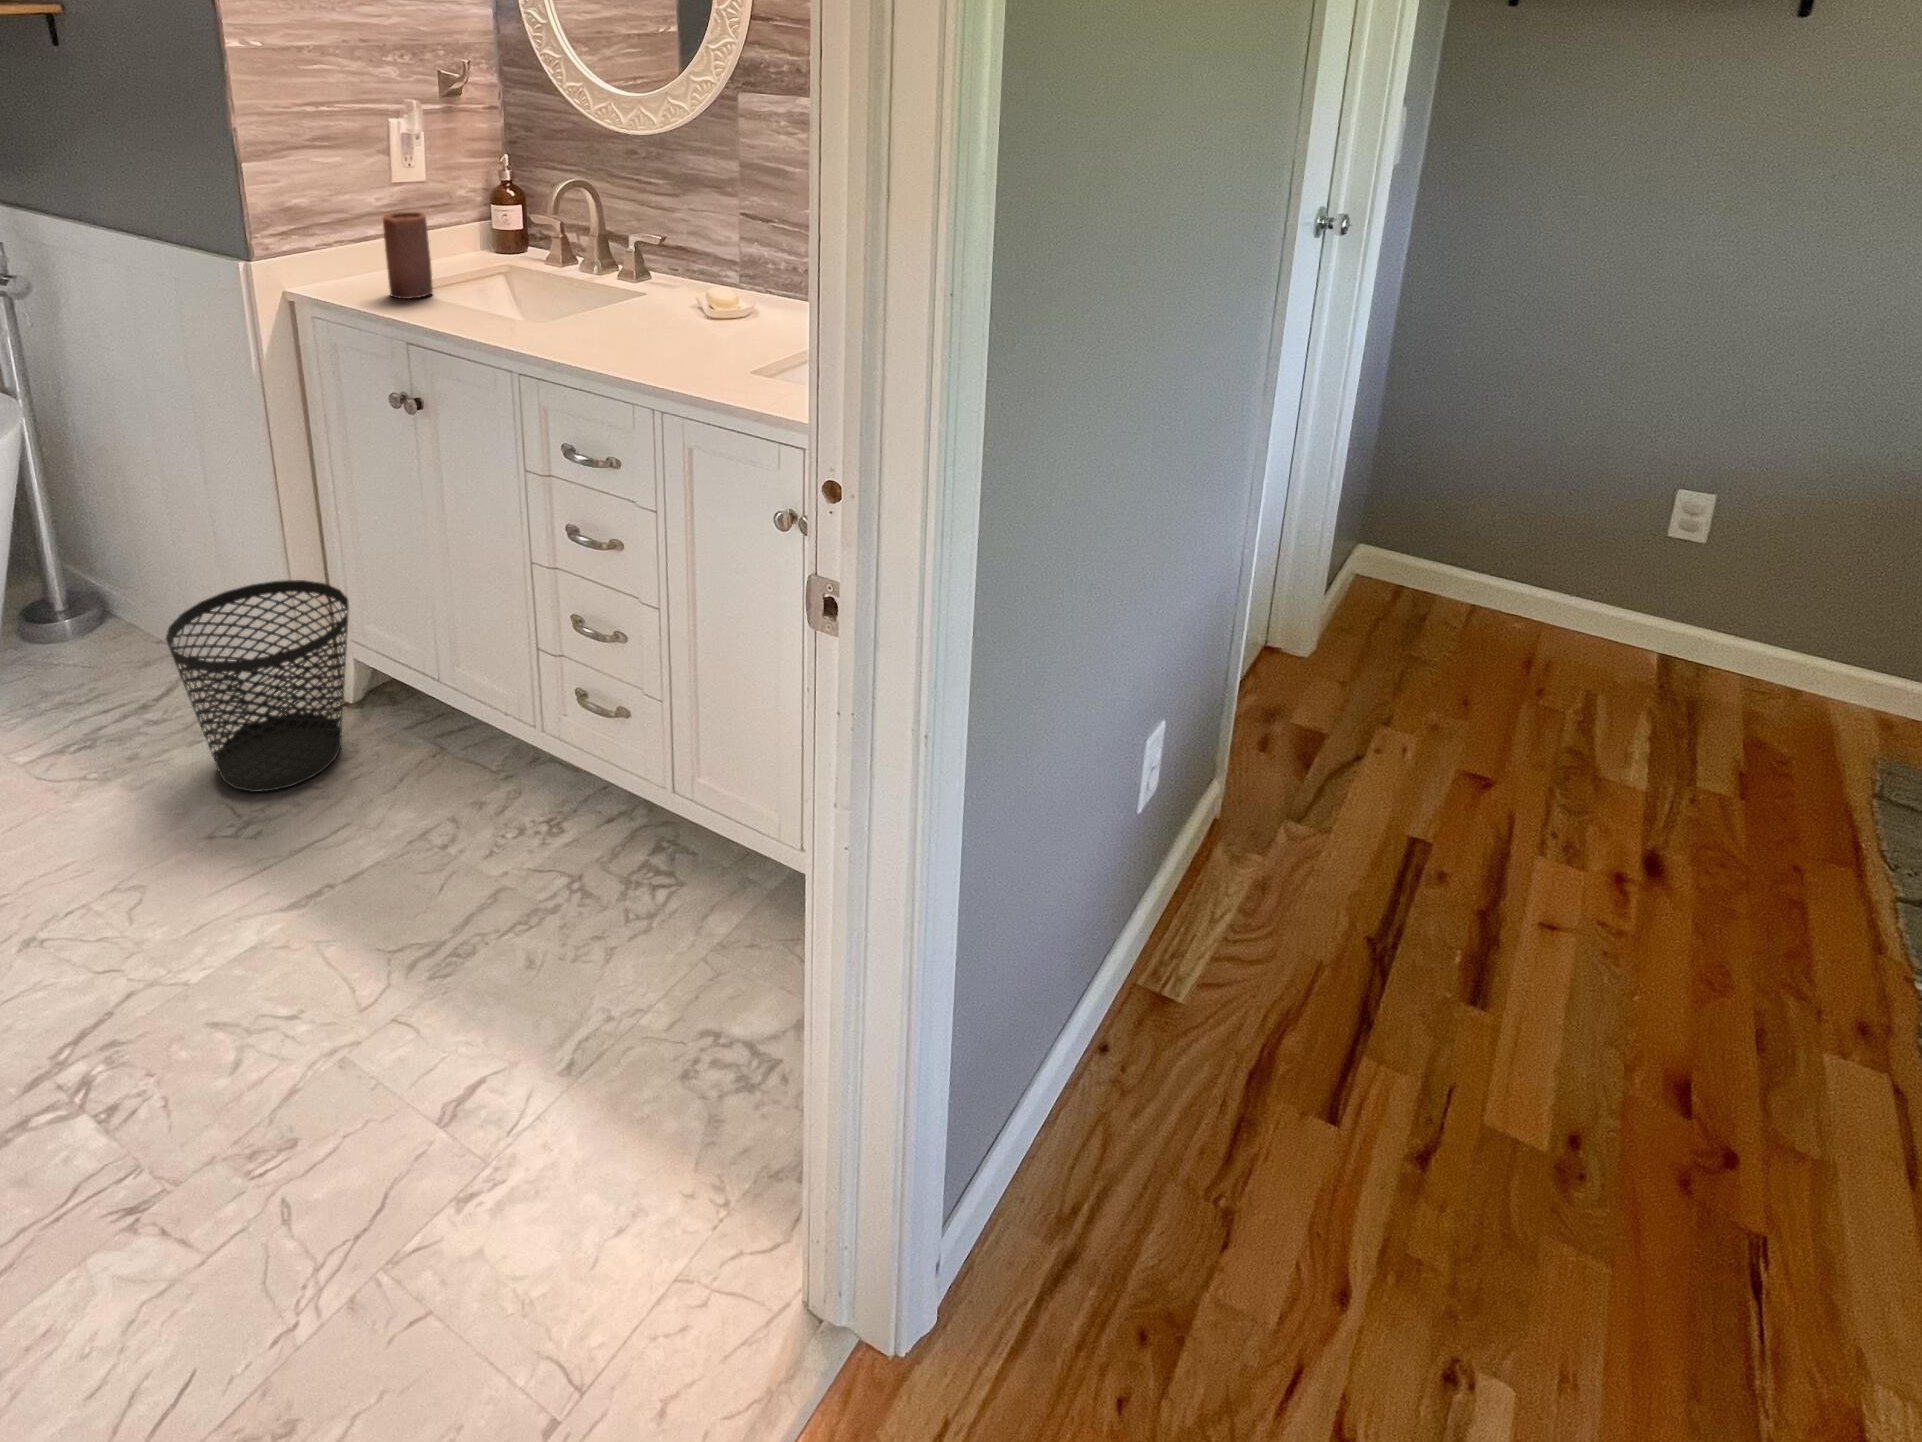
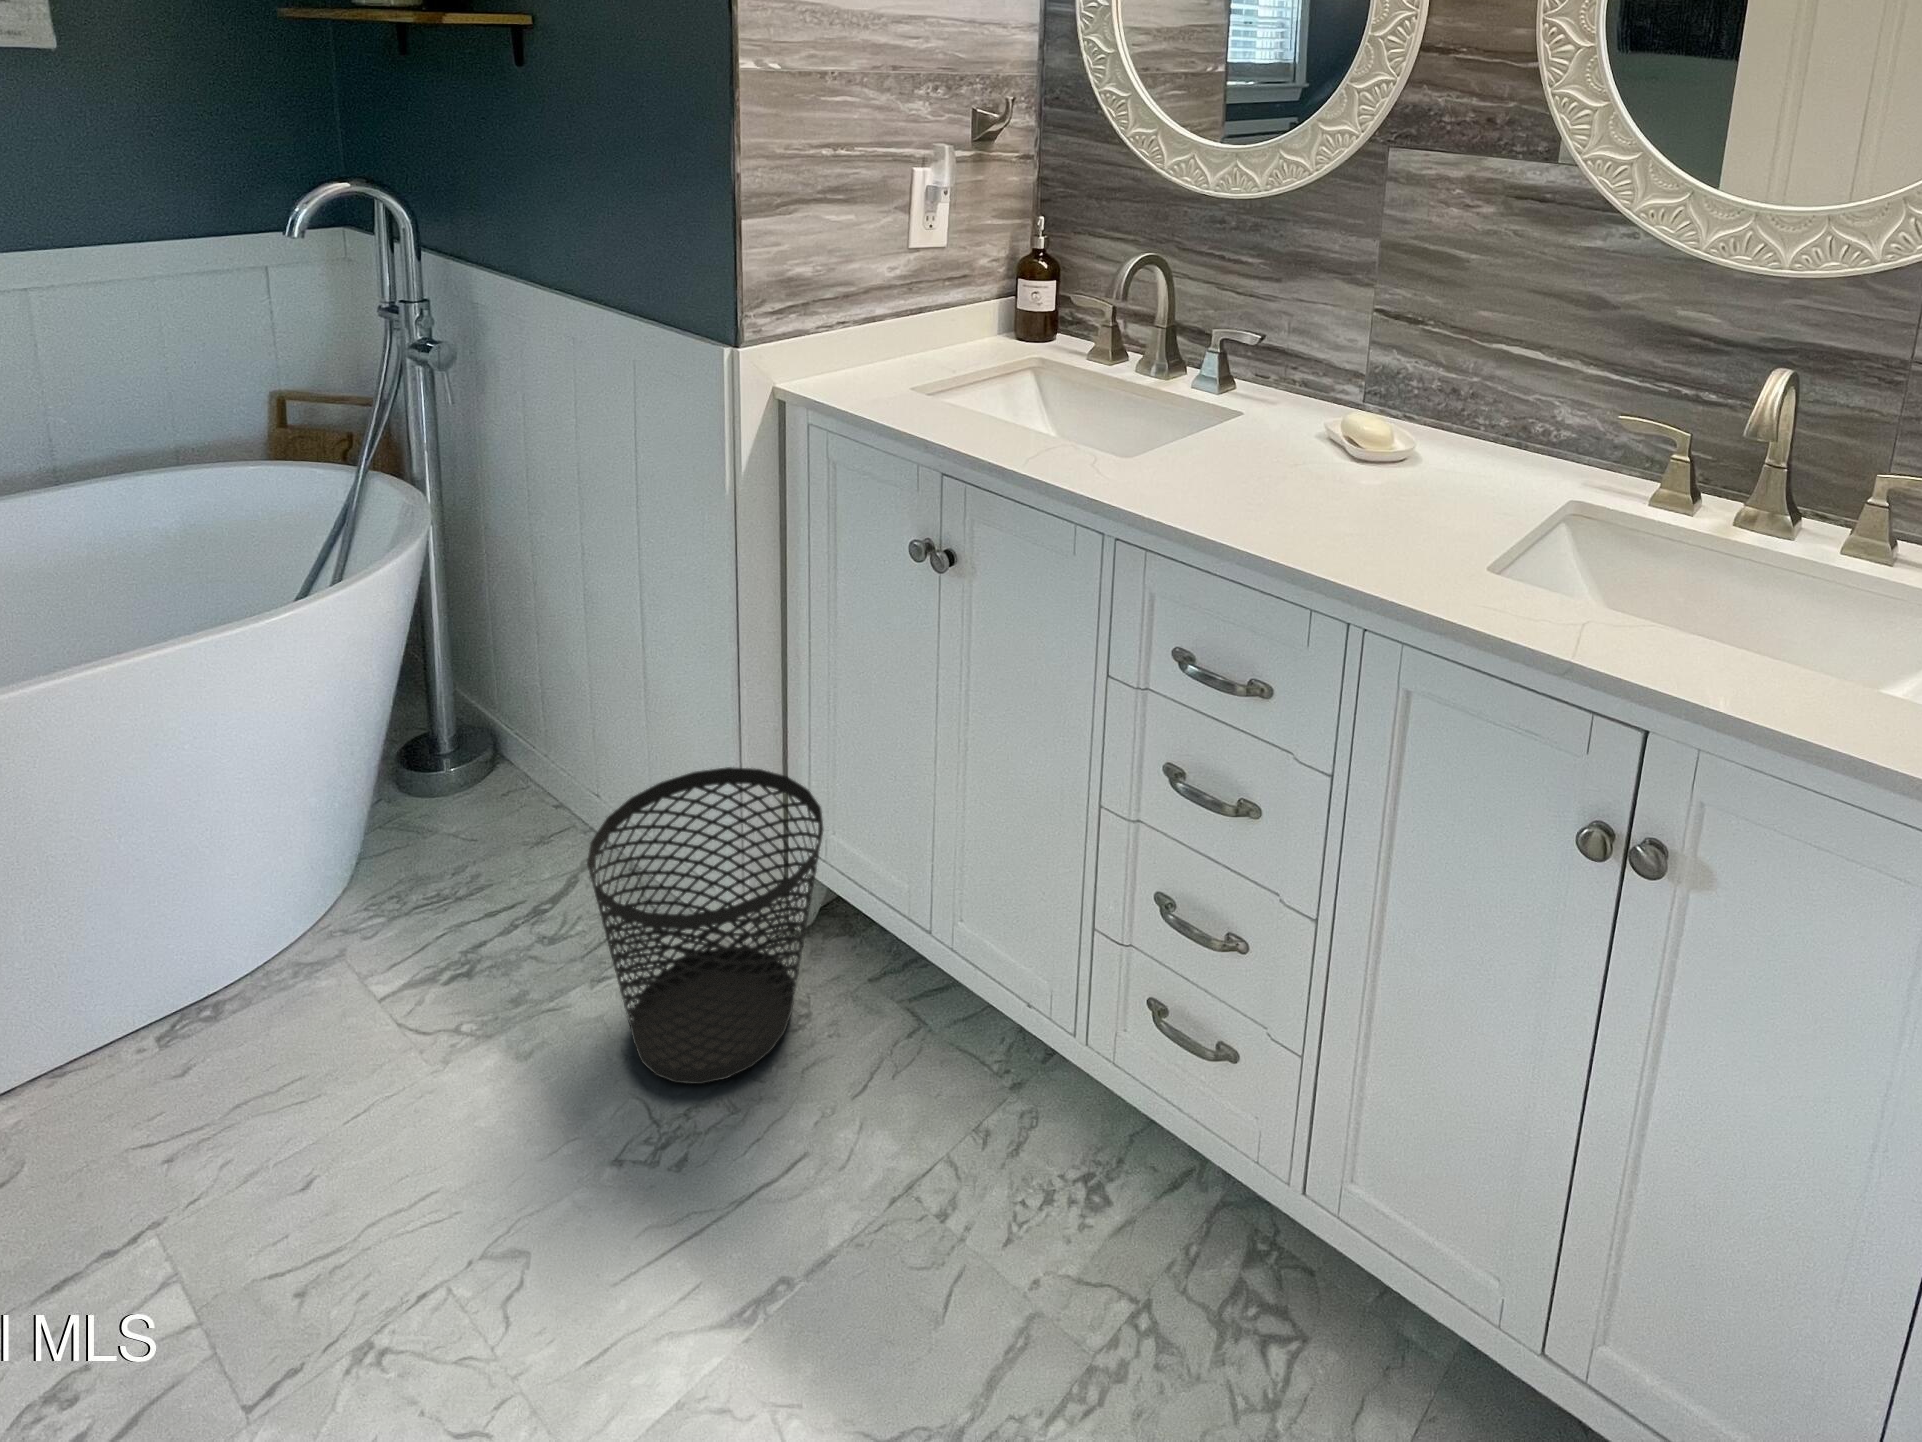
candle: present [383,212,433,299] -> none [906,289,962,405]

